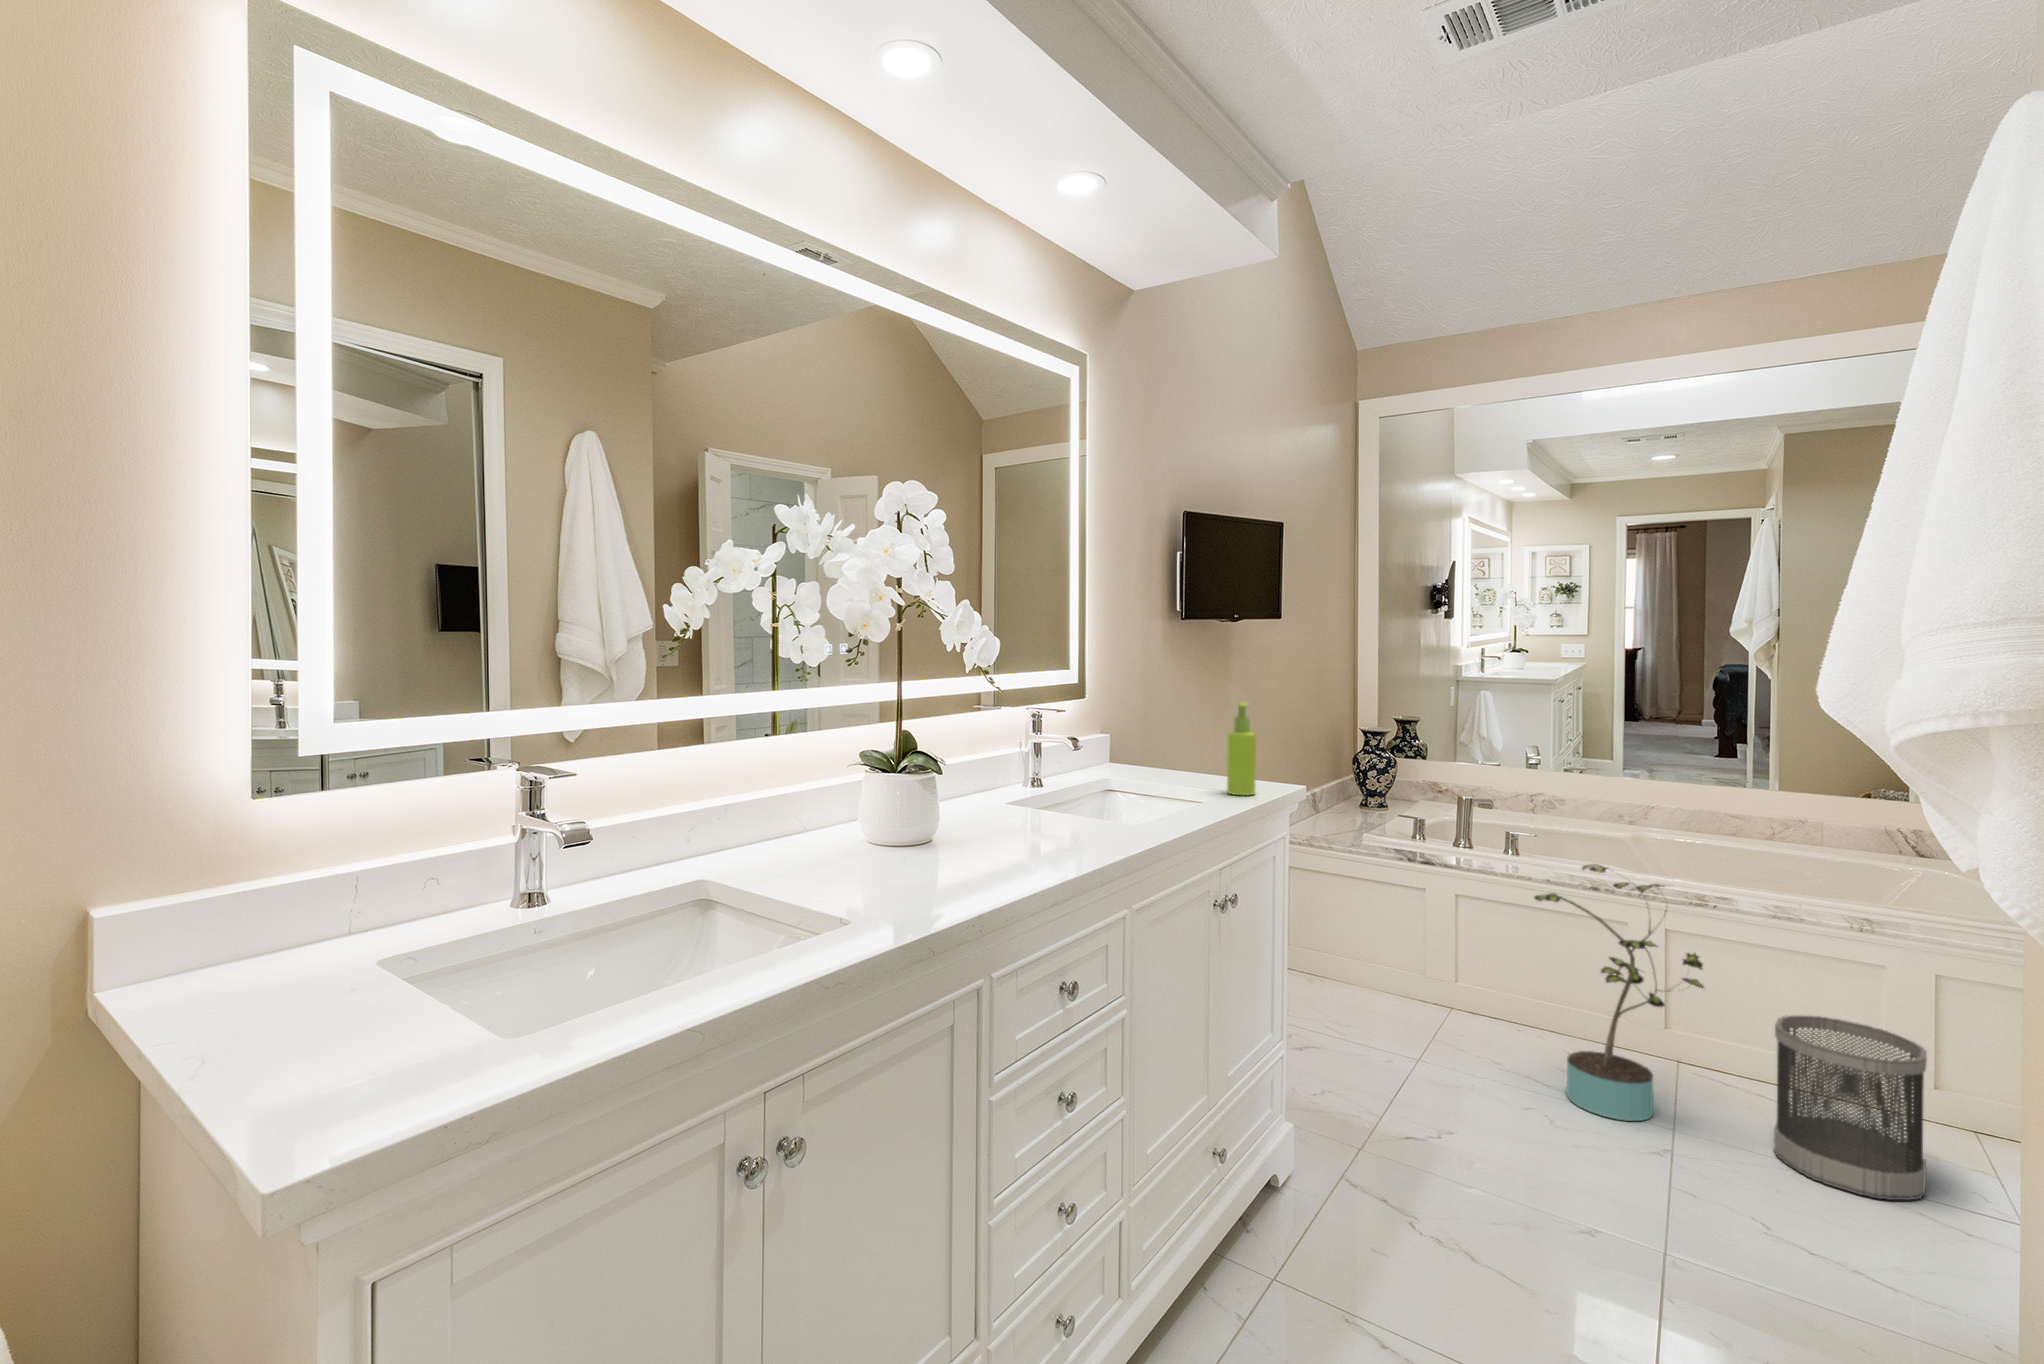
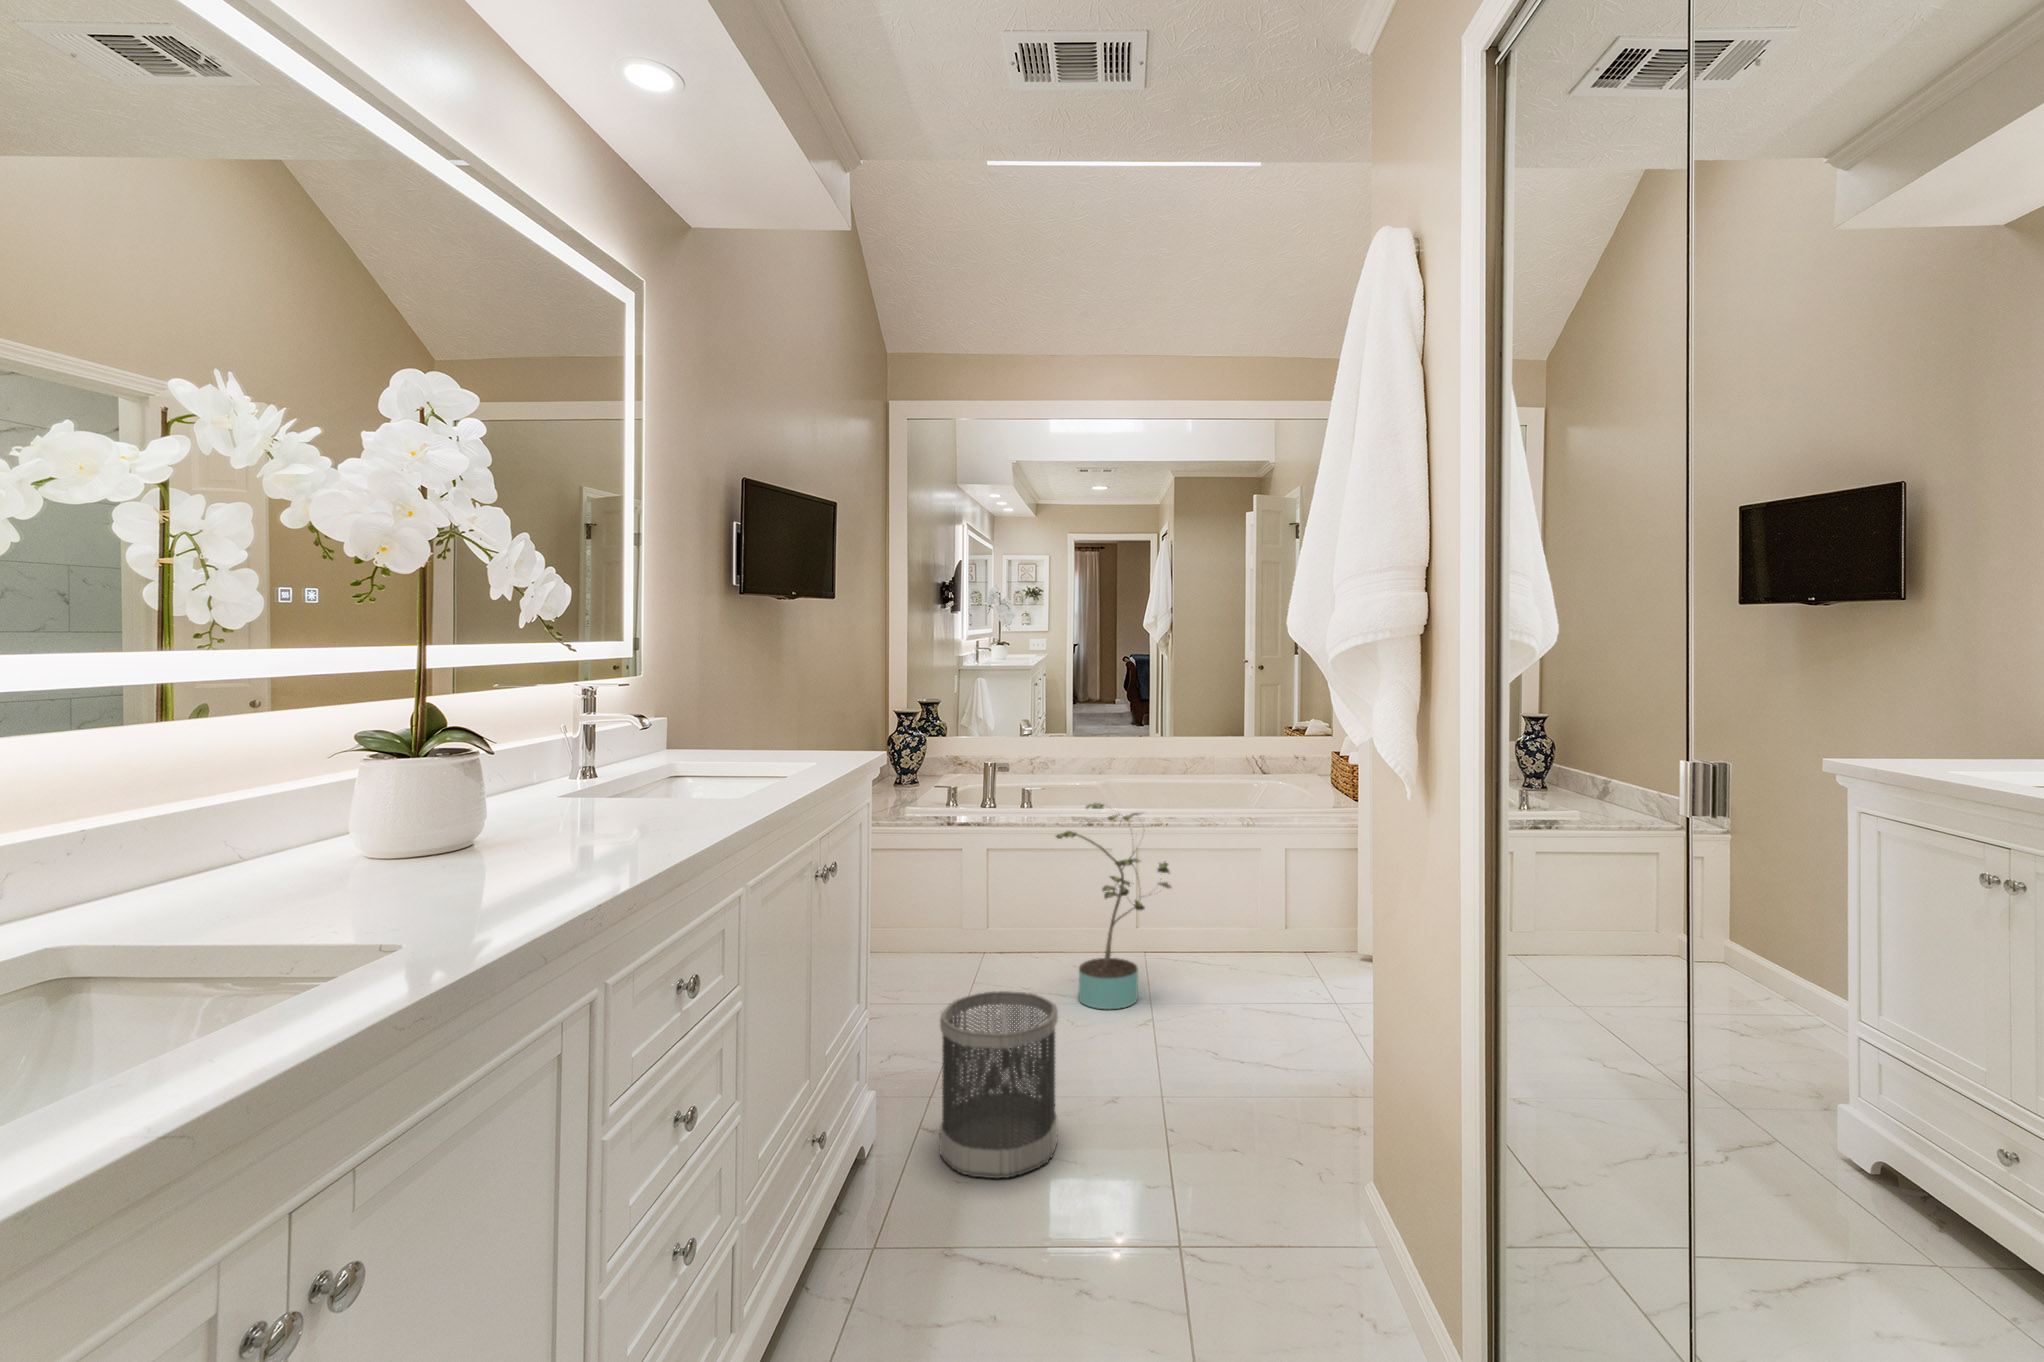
soap dispenser: present [1227,702,1256,795] -> none [814,668,843,763]
wastebasket: present [1774,1015,1927,1200] -> present [940,991,1058,1178]

